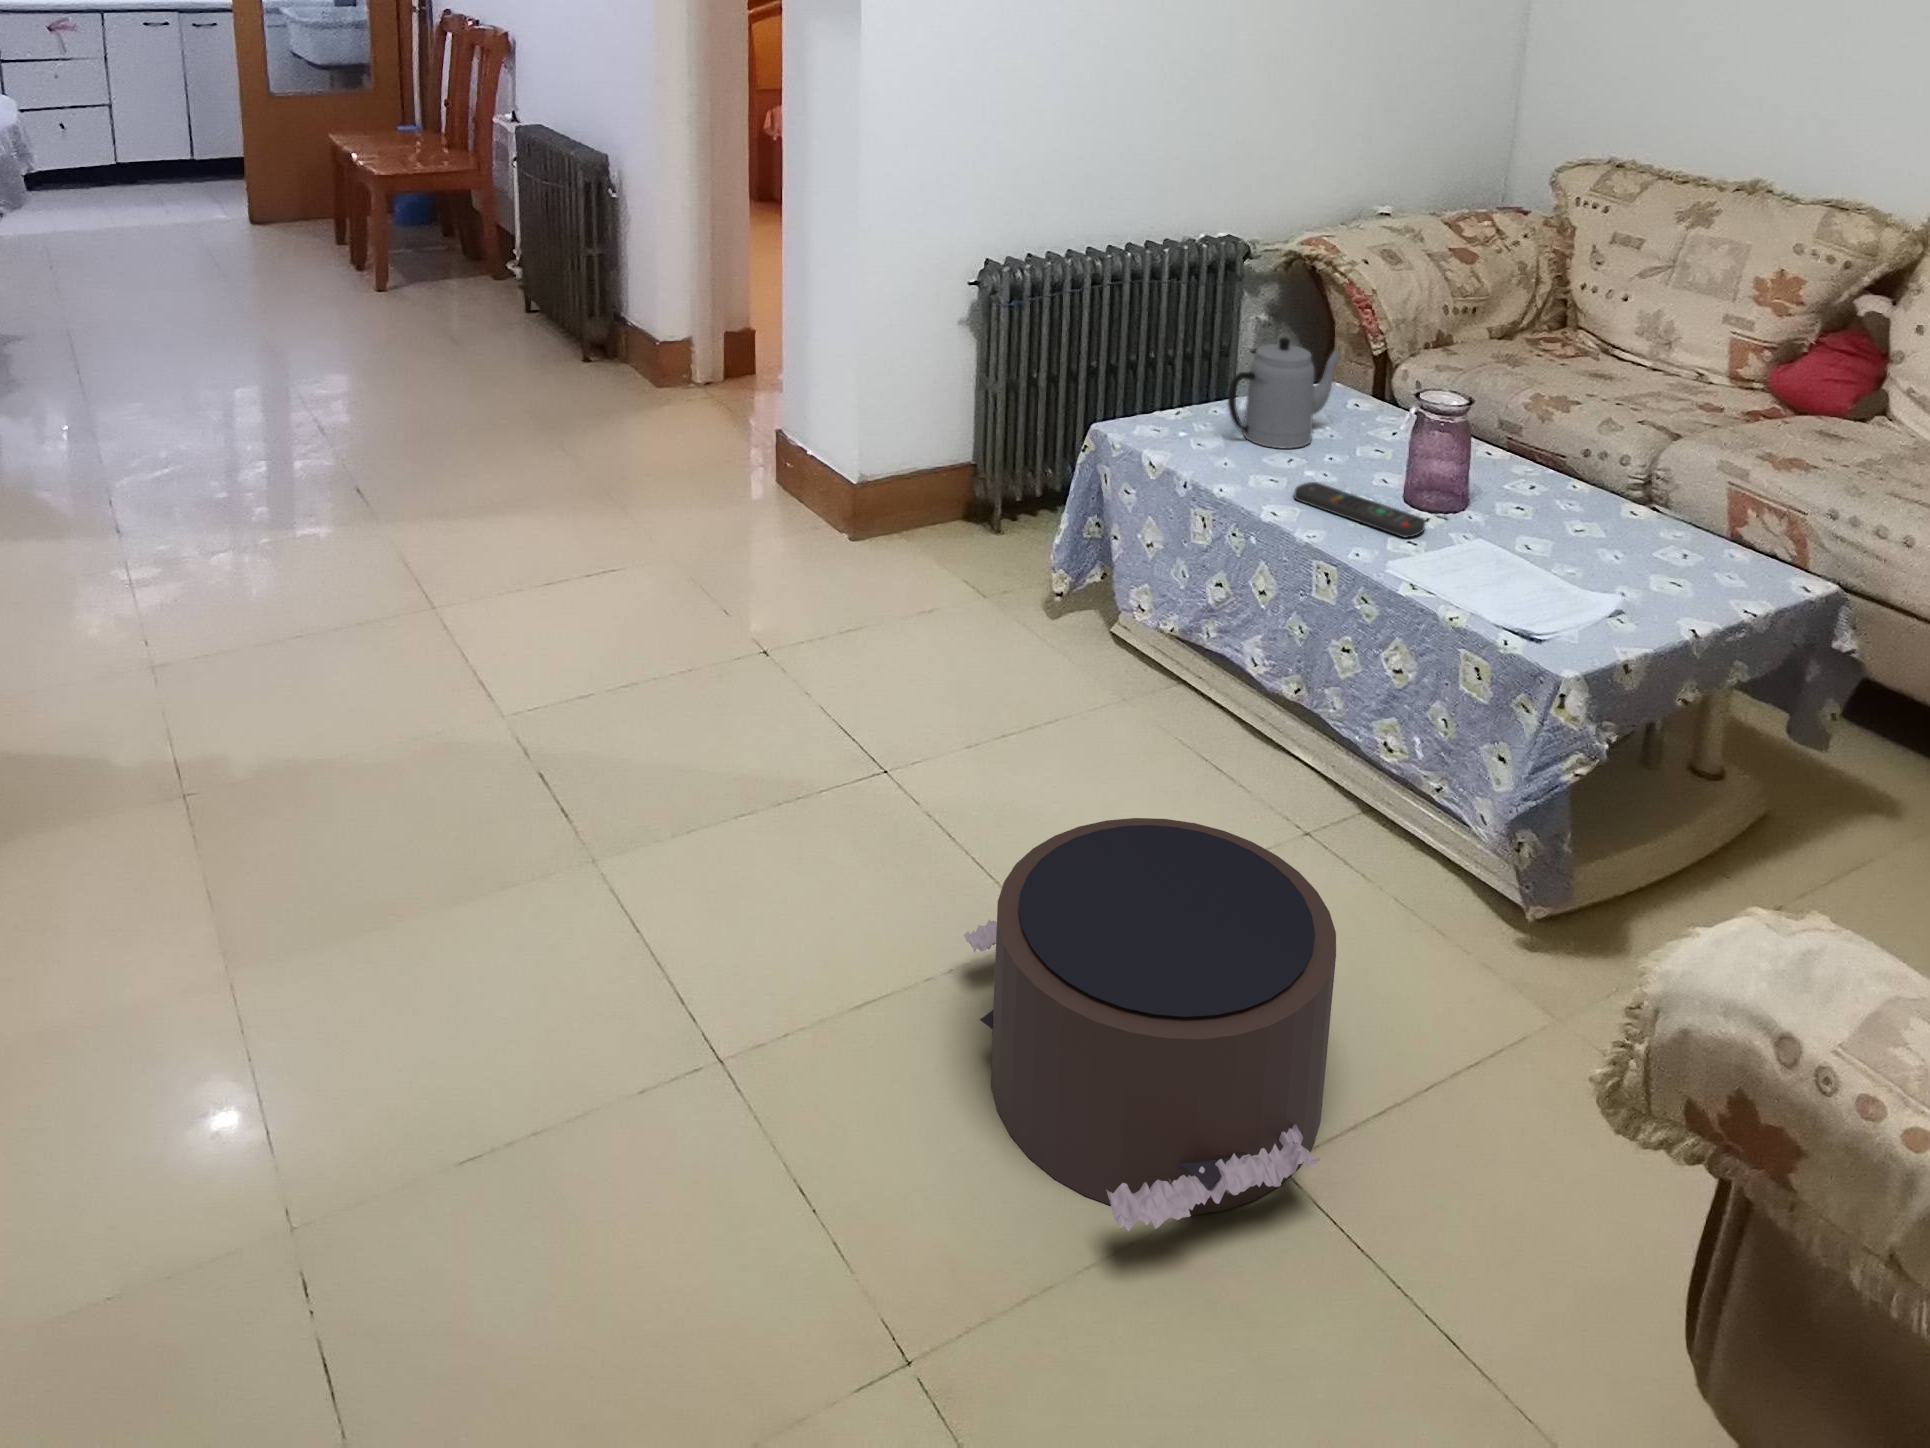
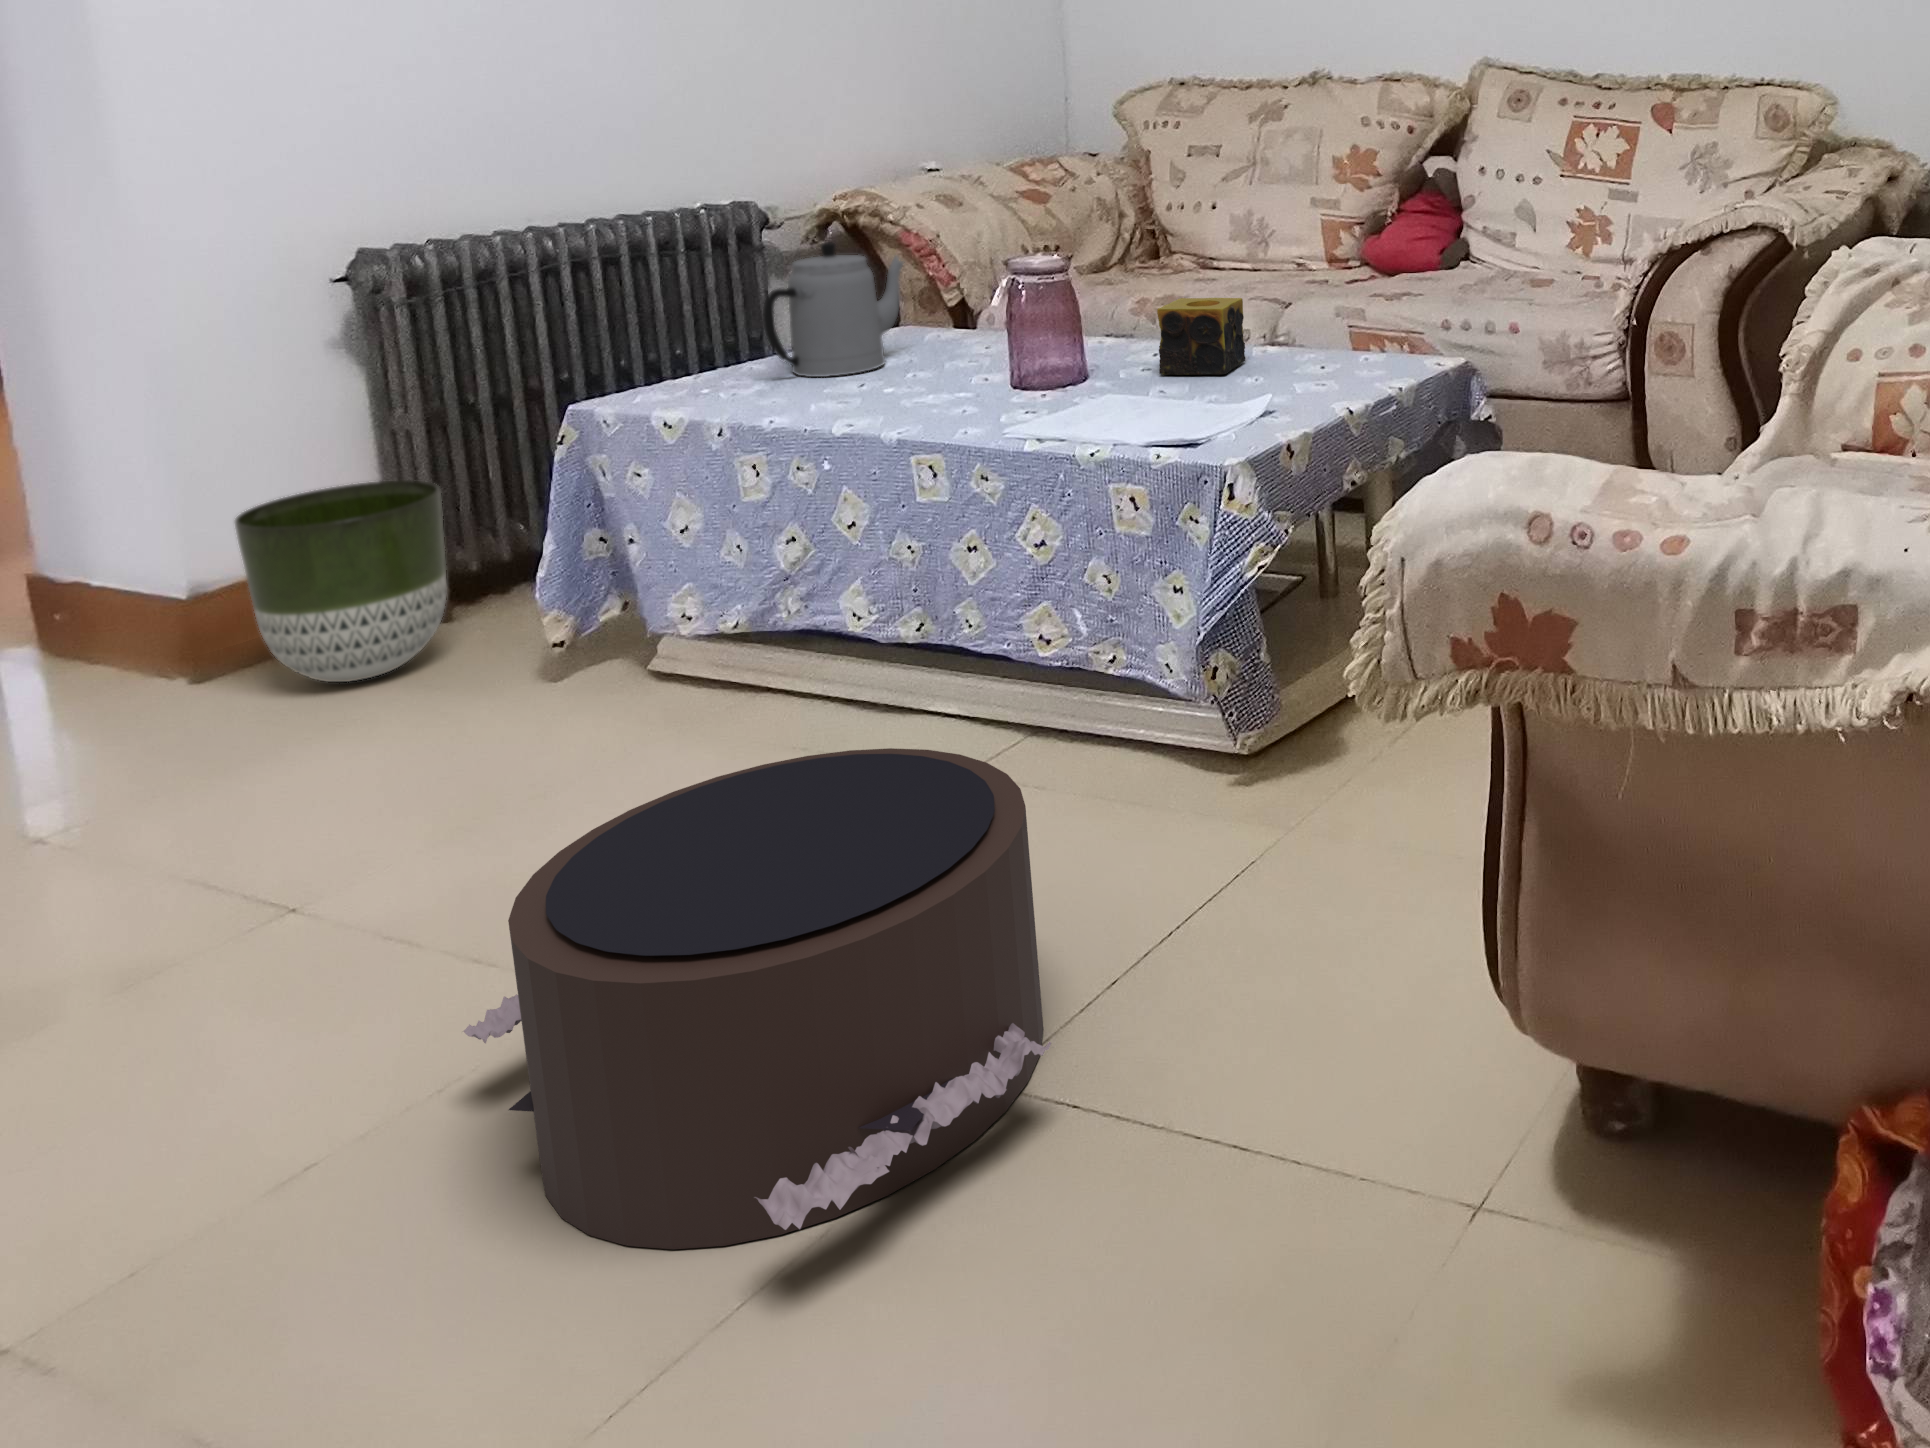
planter: none [894,419,1008,561] -> present [235,480,446,682]
candle: none [1530,456,1620,543] -> present [1157,298,1245,375]
remote control: present [1294,482,1426,538] -> none [873,384,1042,406]

